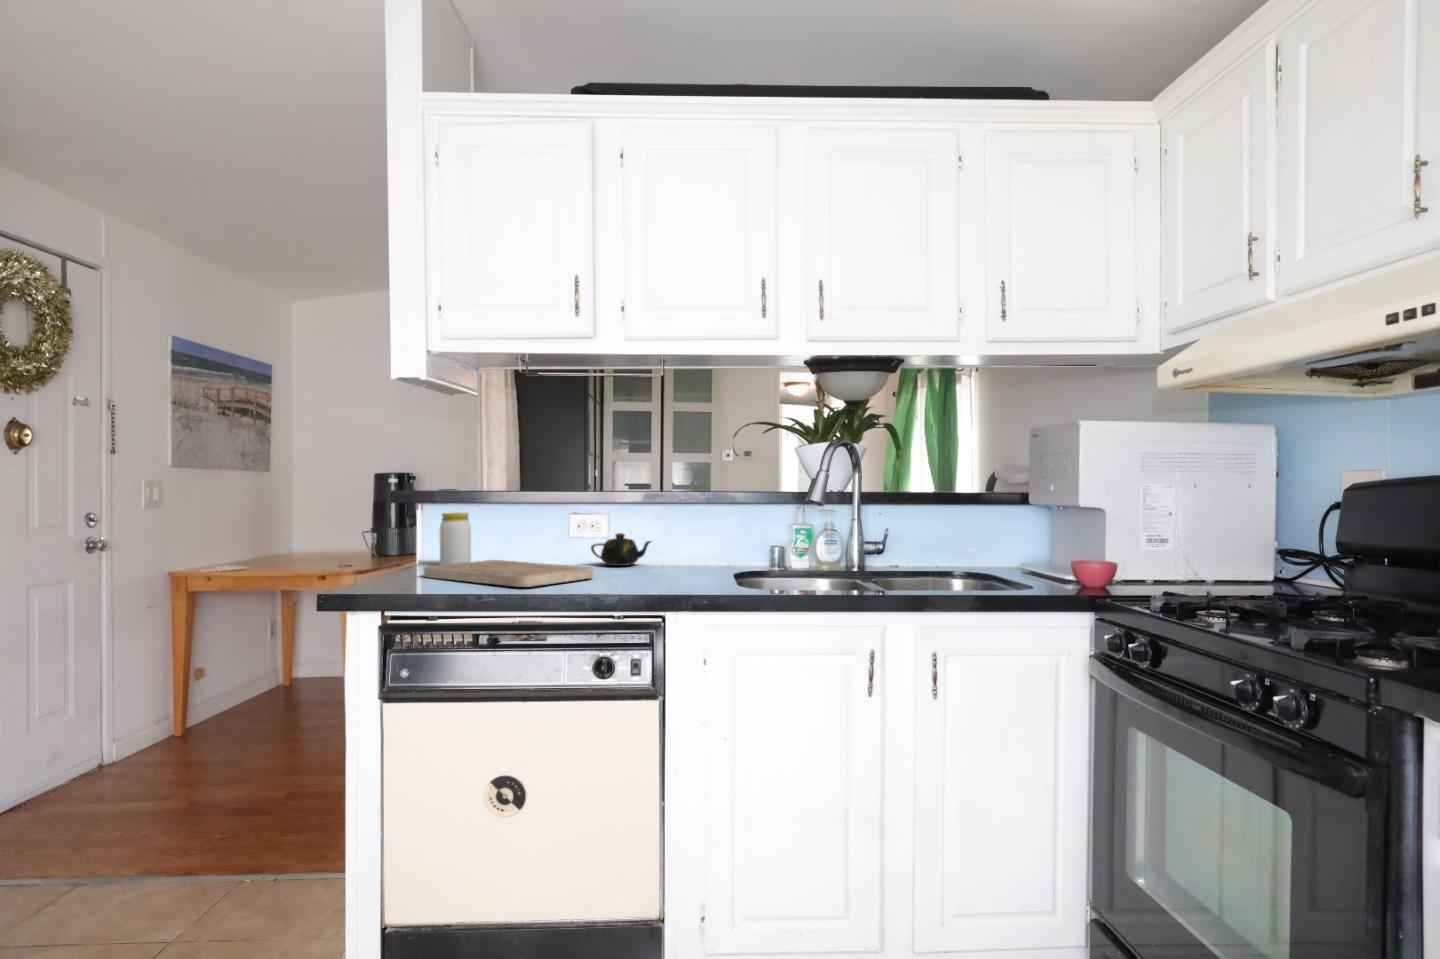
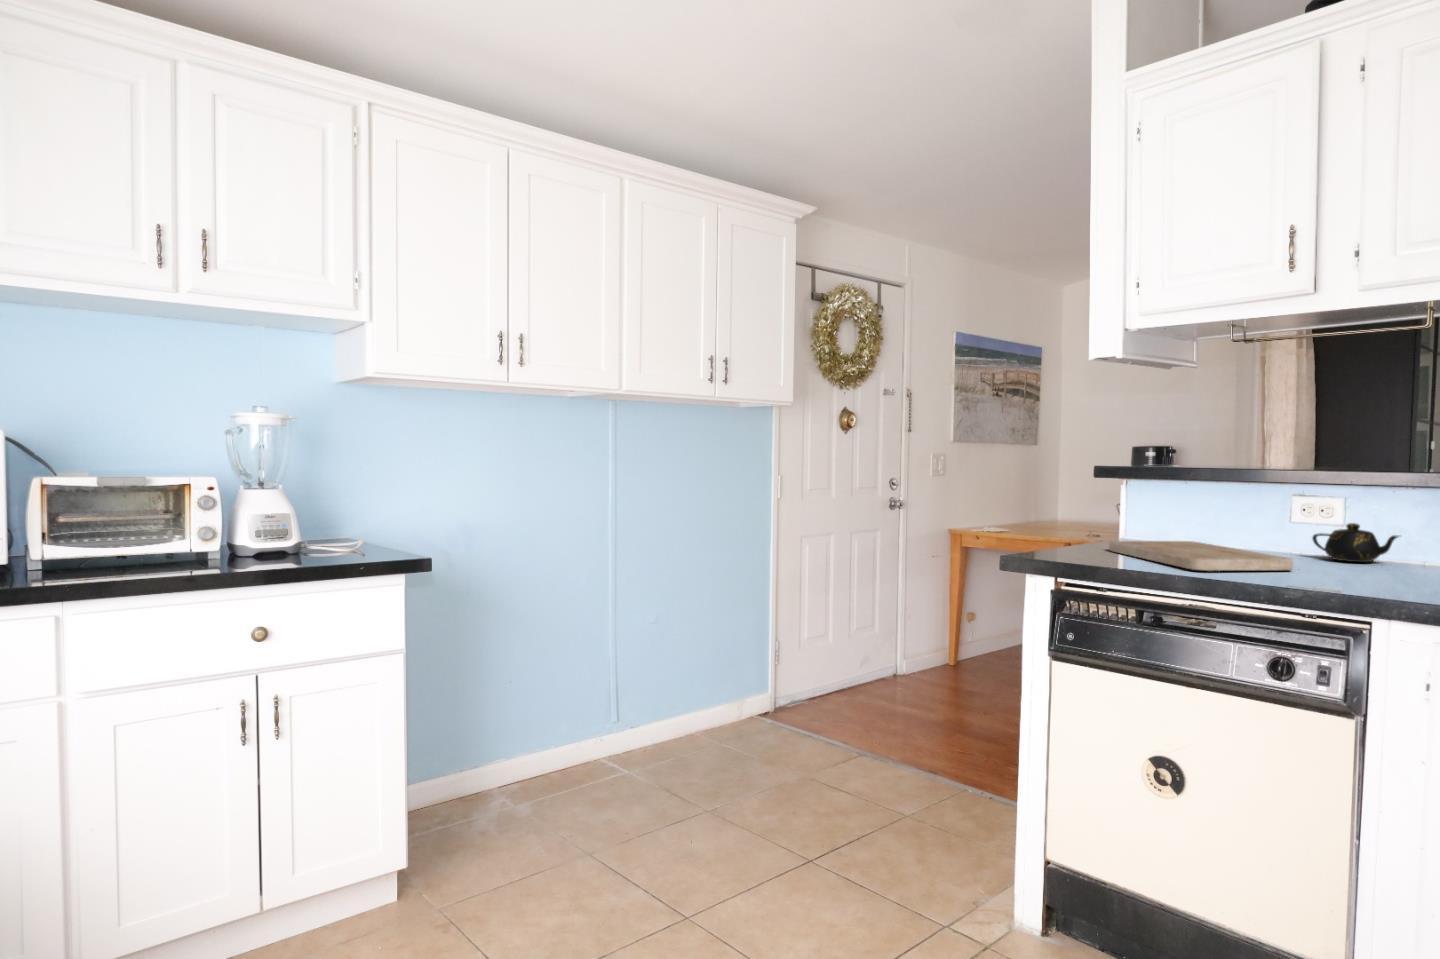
jar: present [440,513,471,565] -> none [1137,491,1172,544]

